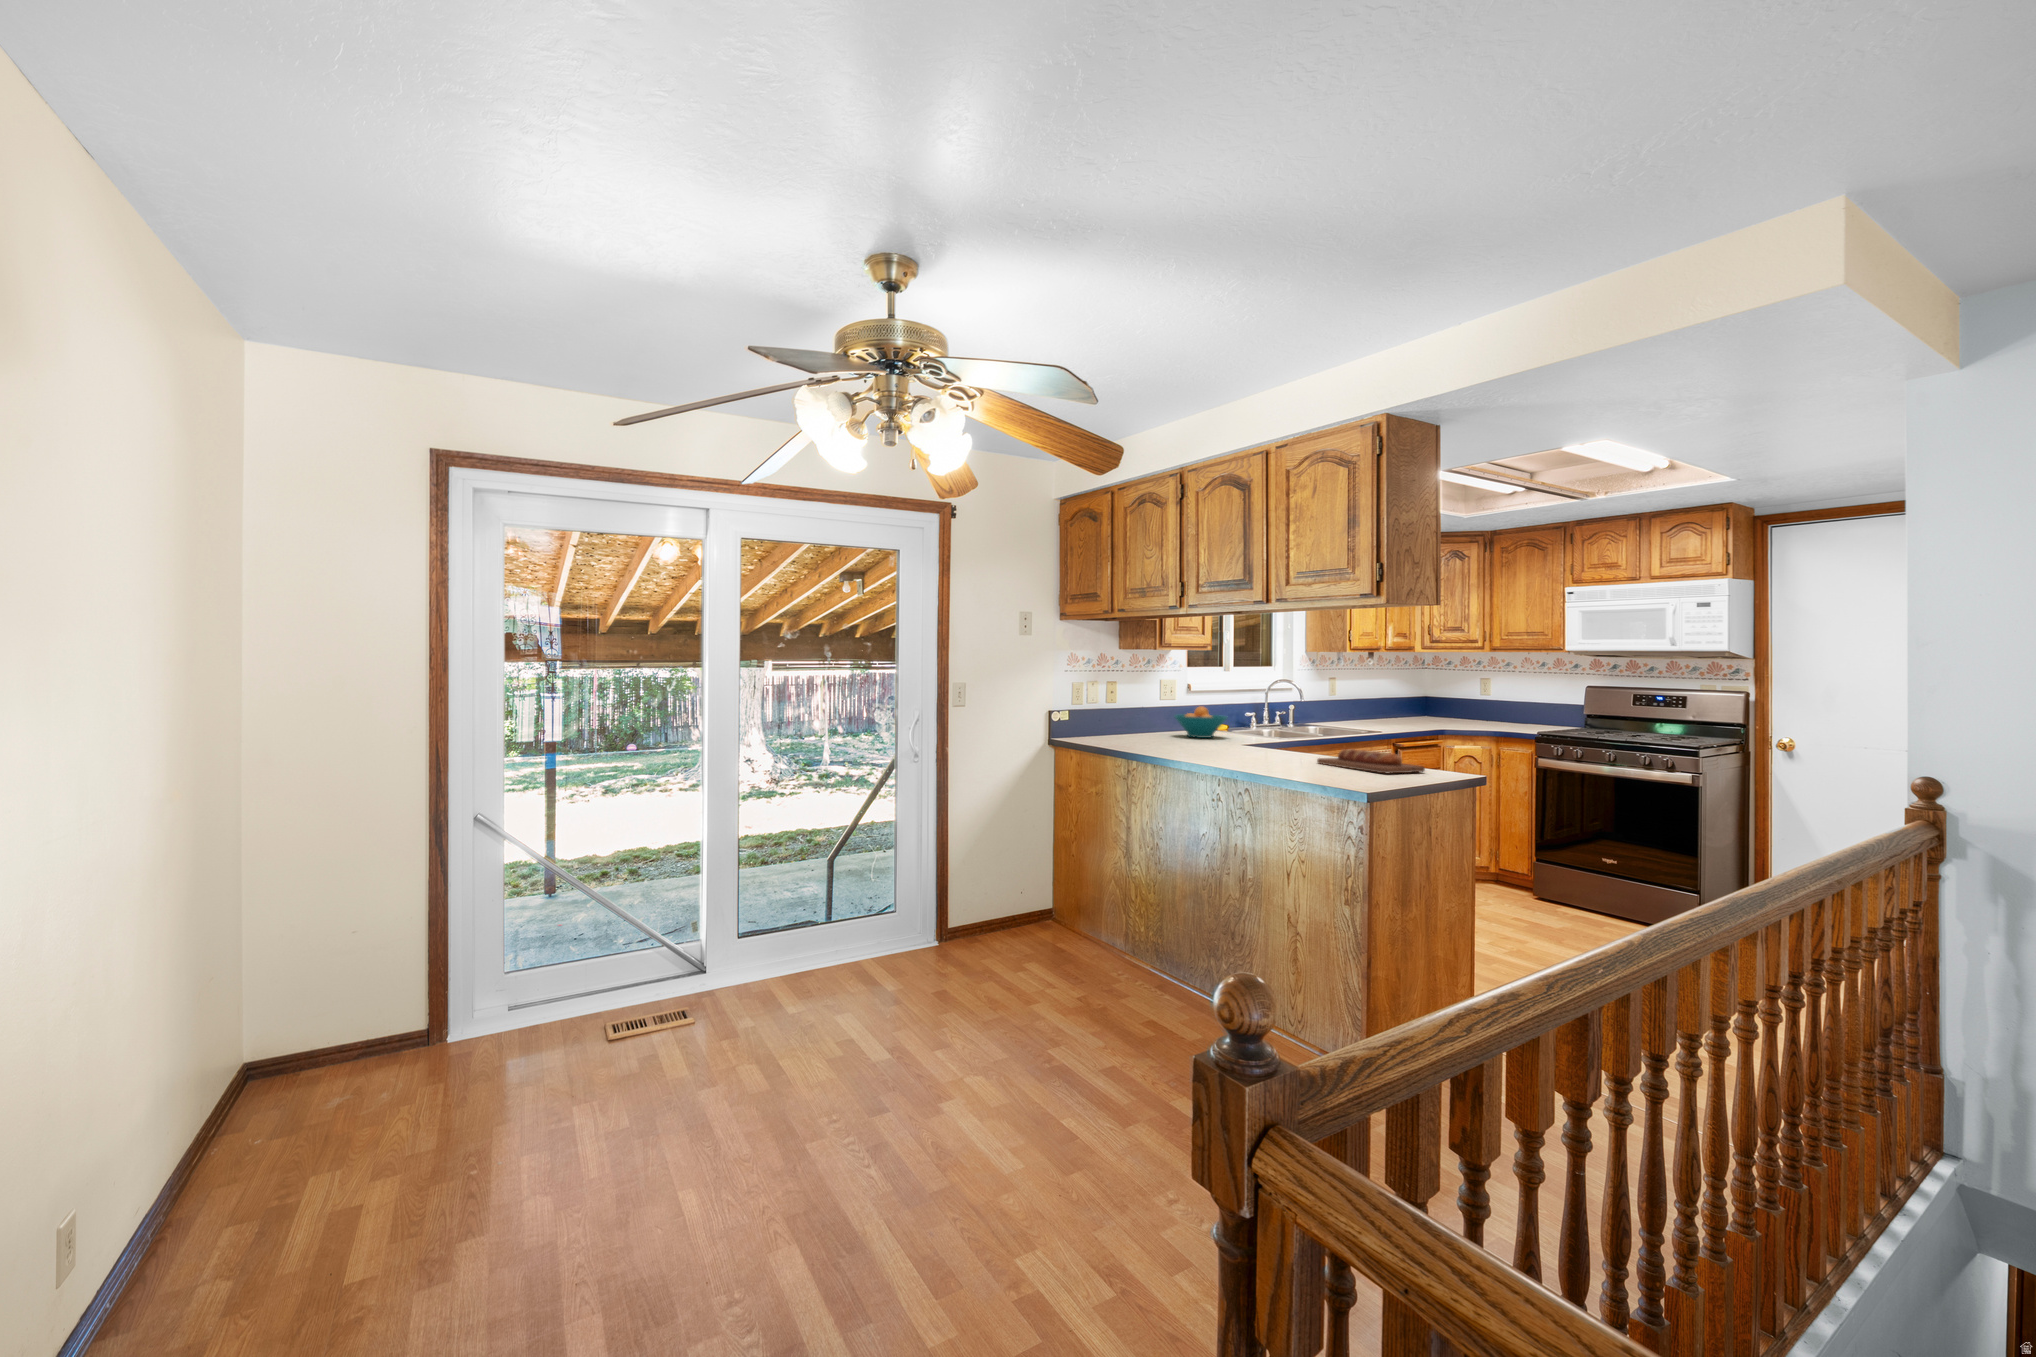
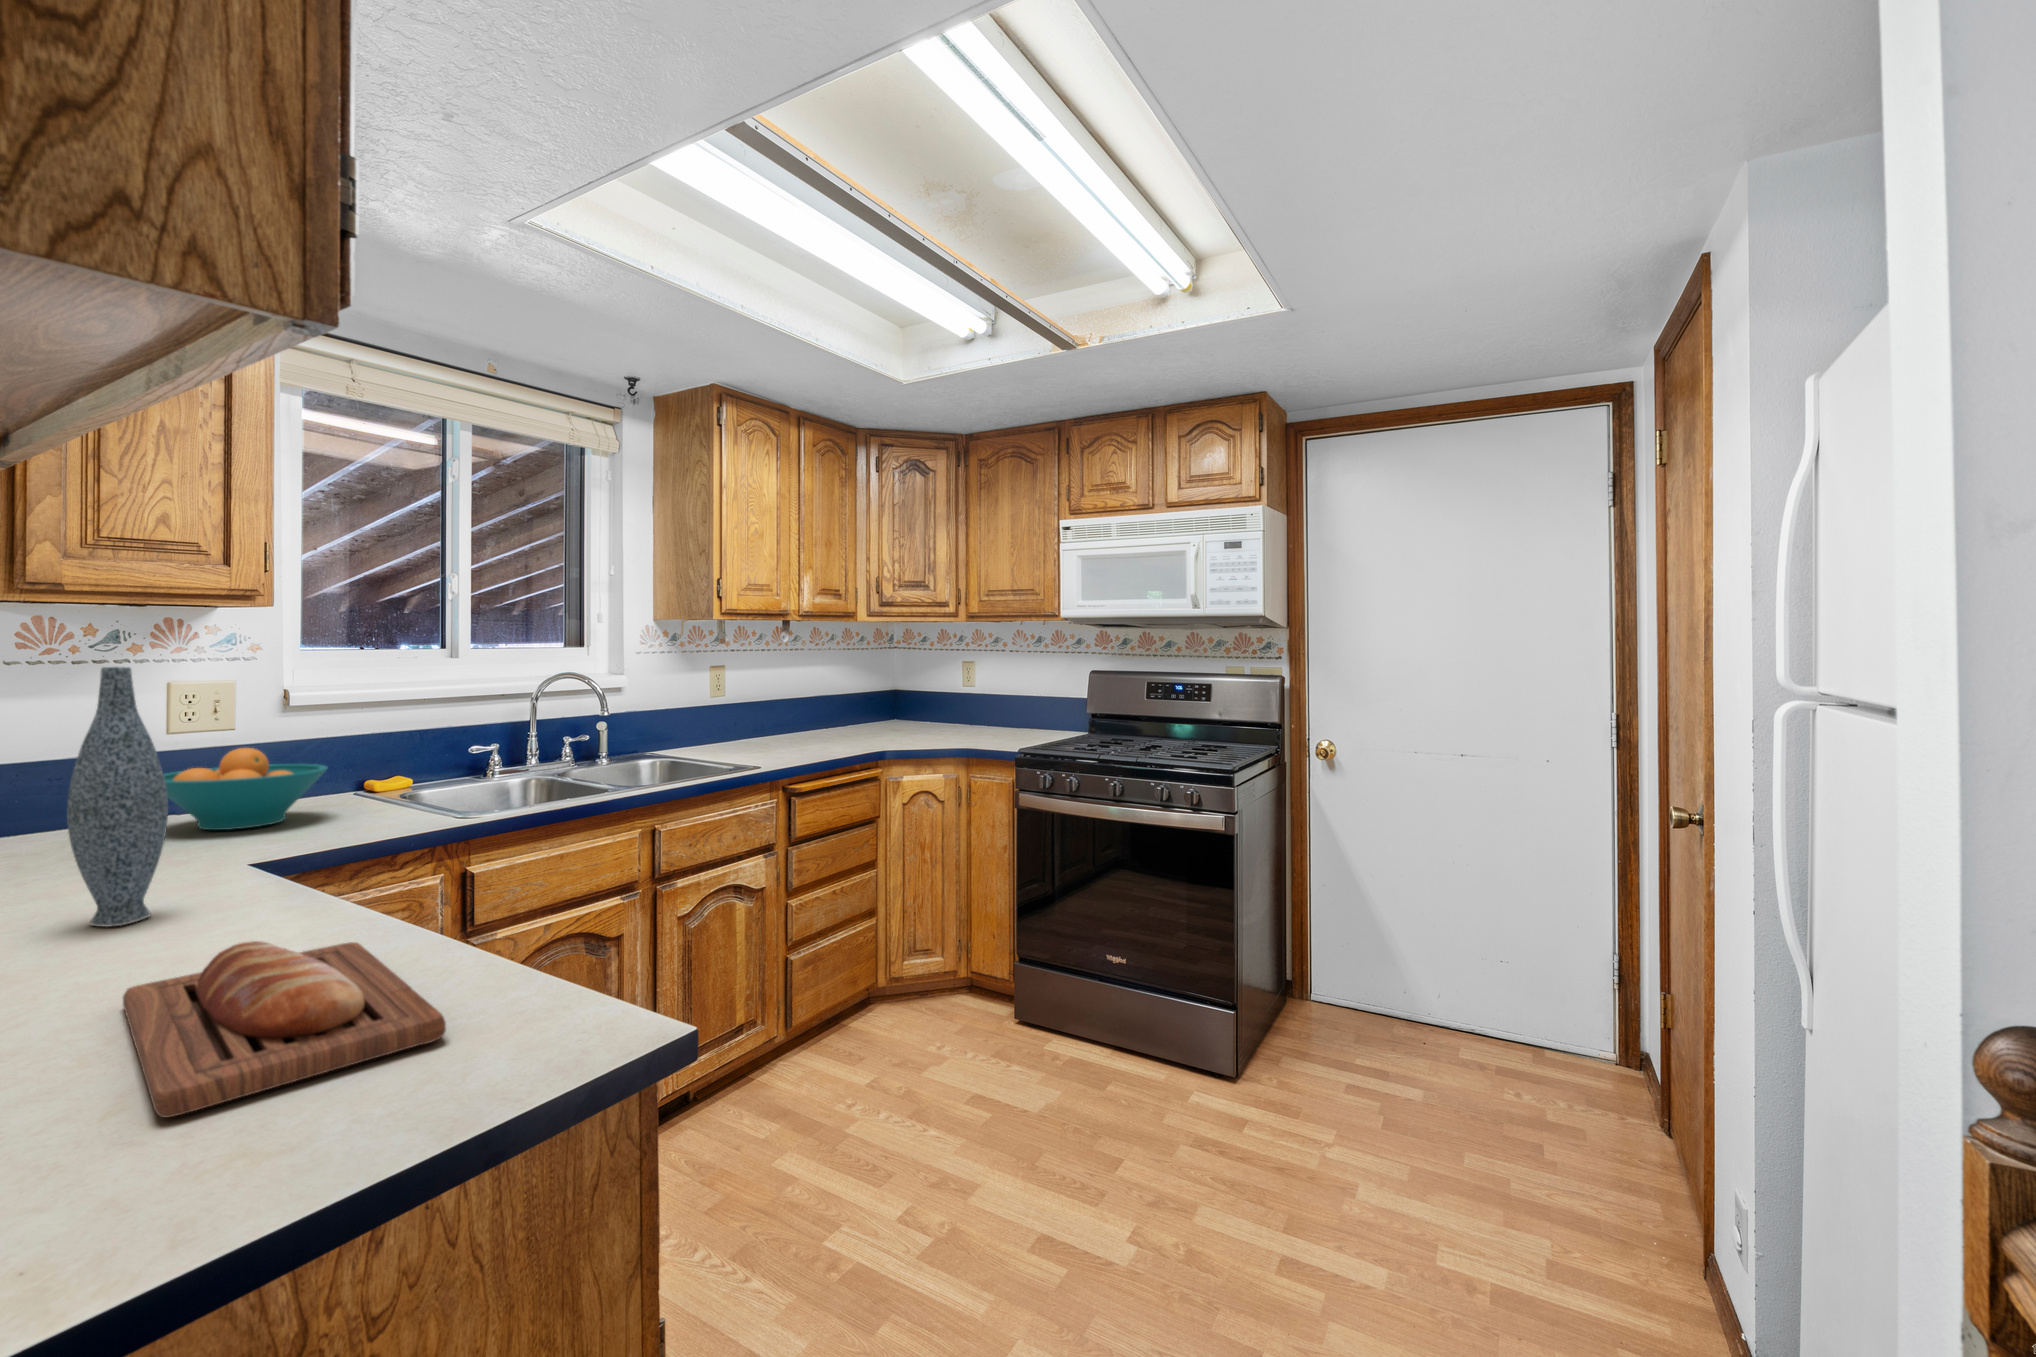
vase: none [1245,673,1265,753] -> present [67,667,168,926]

